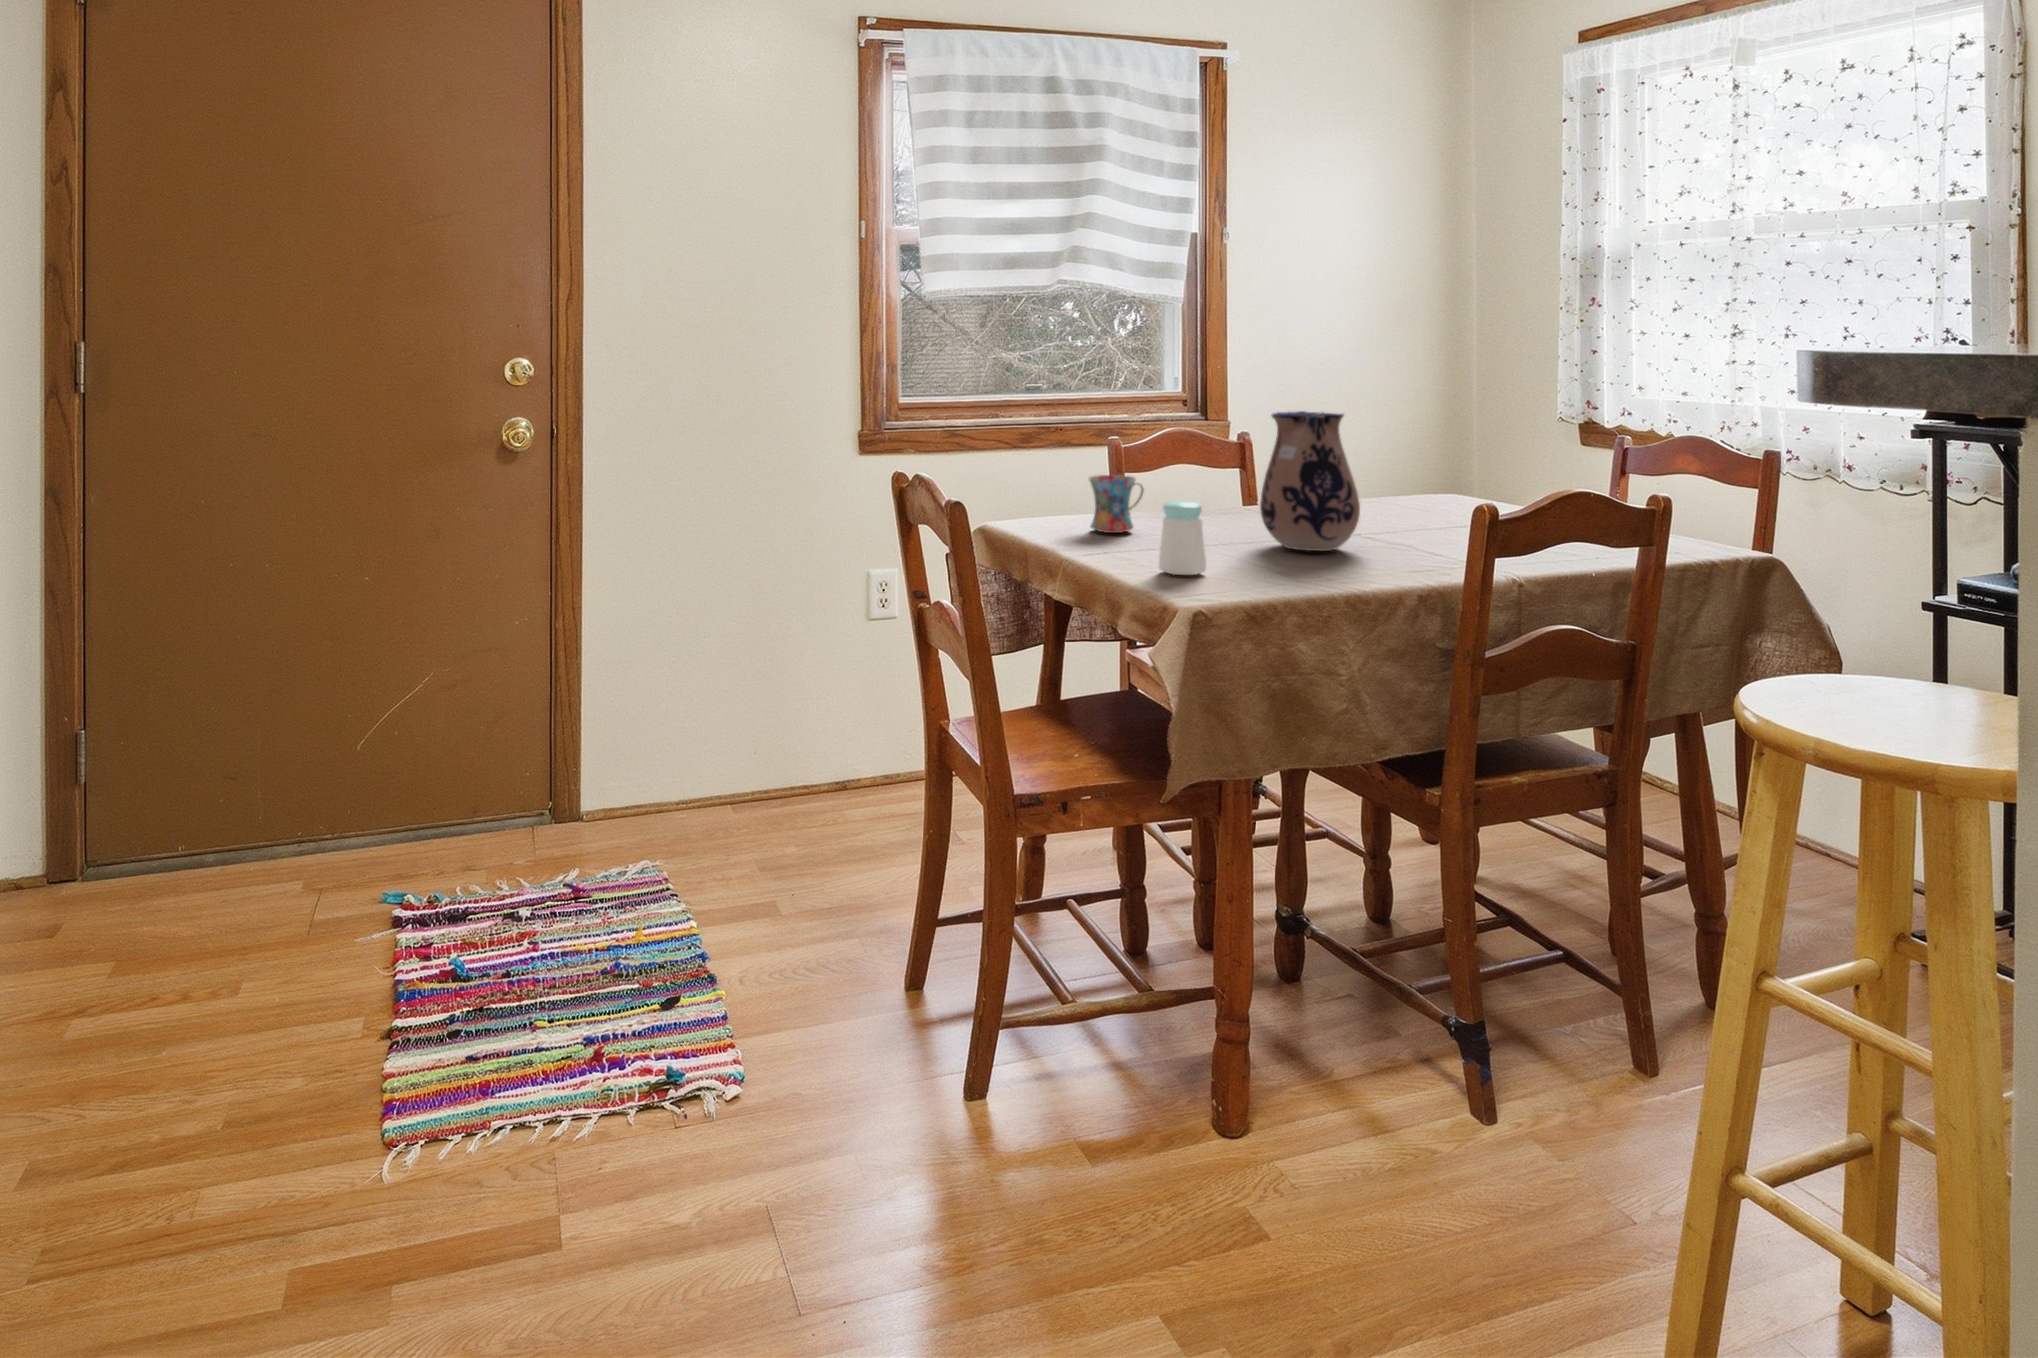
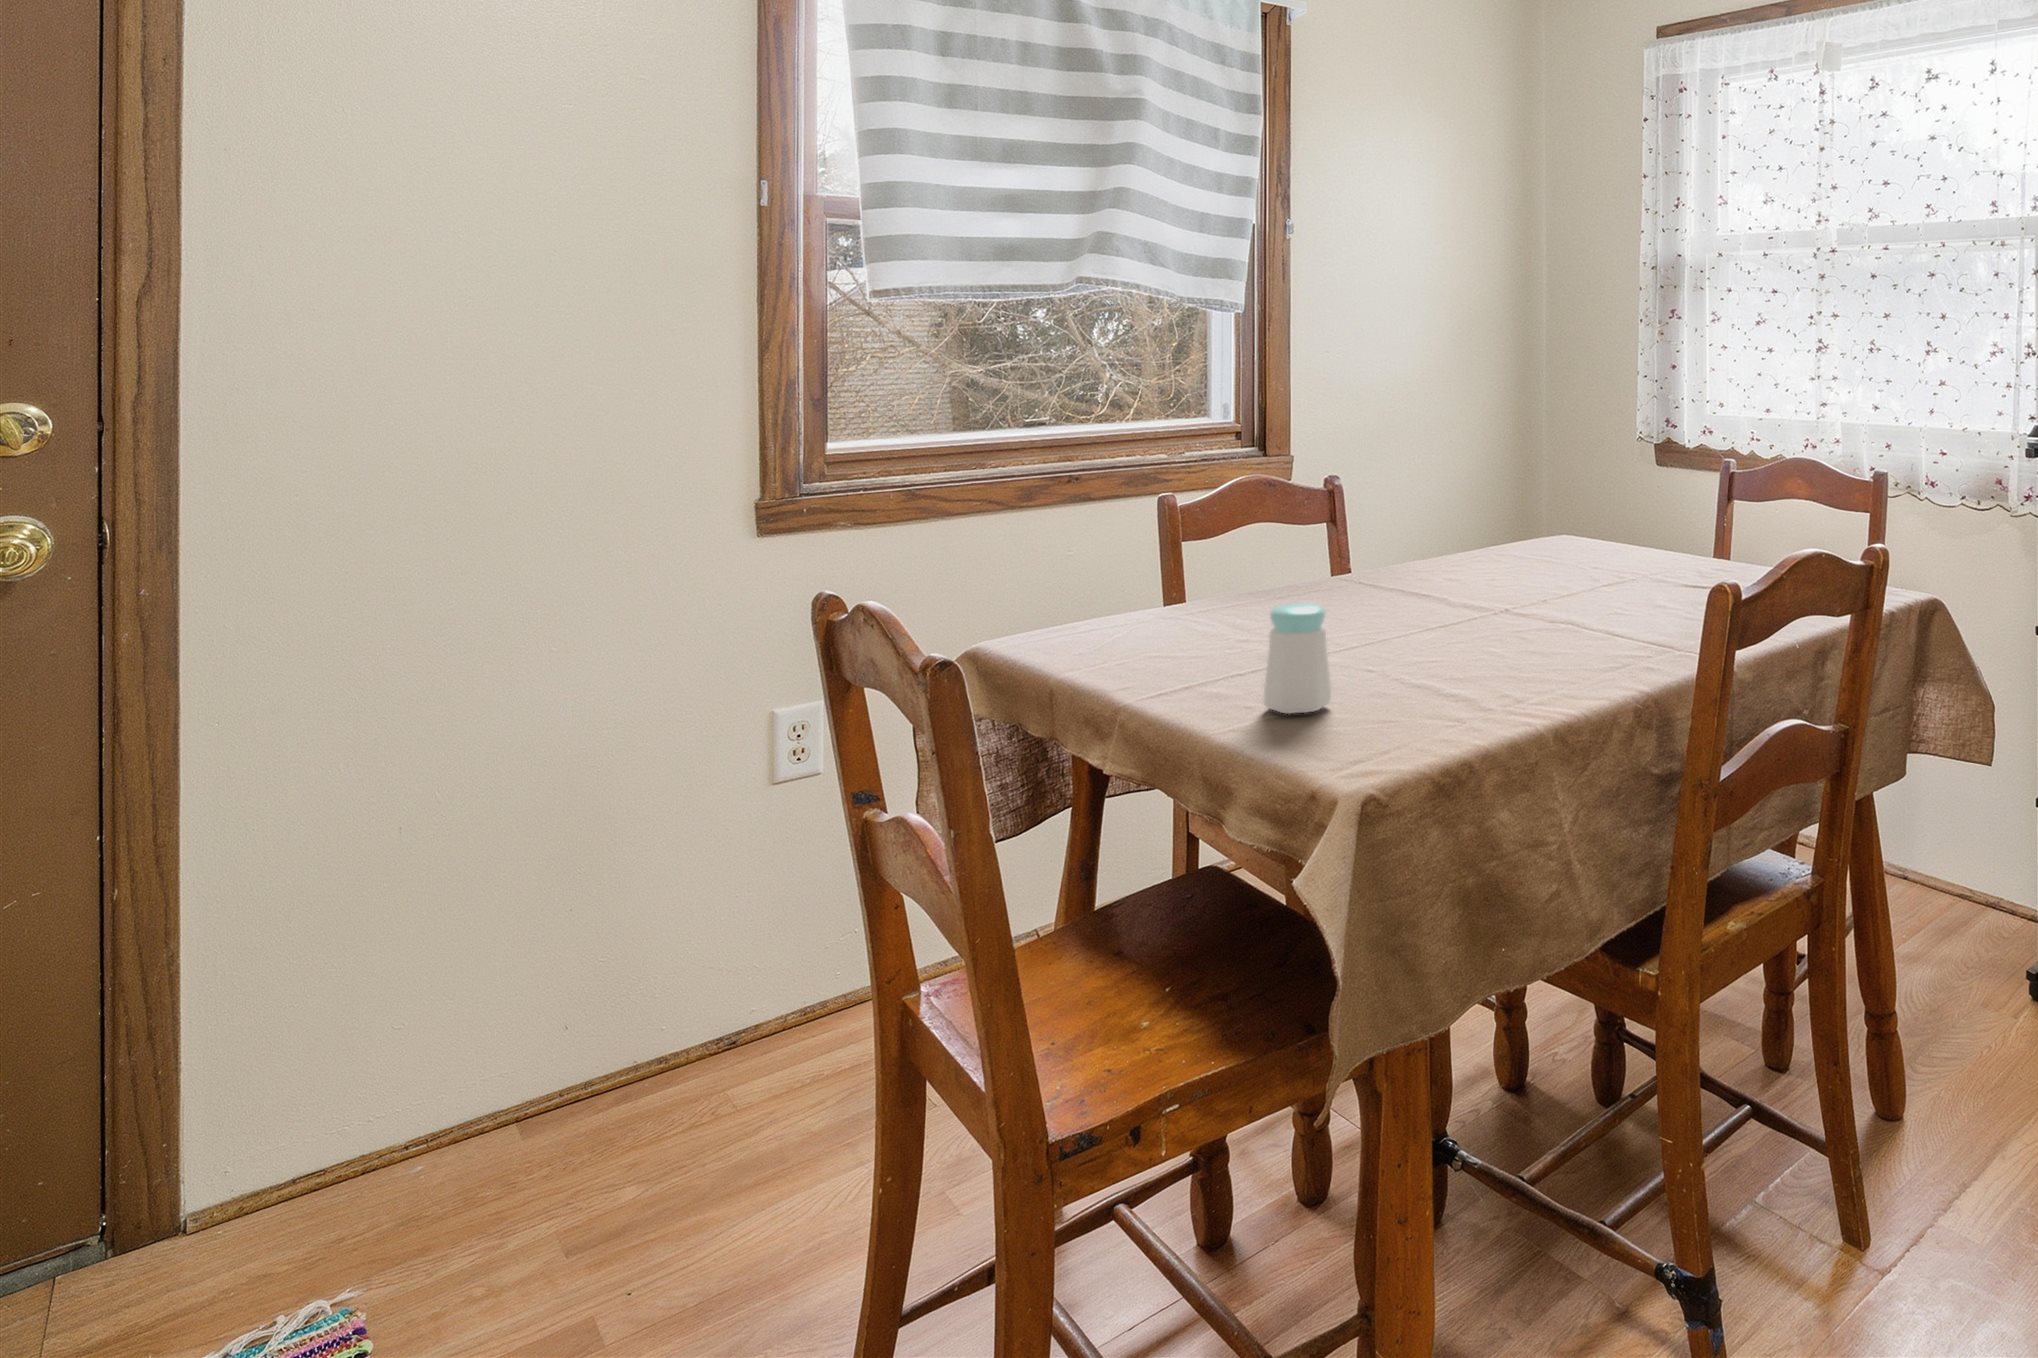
ceramic pitcher: present [1260,411,1360,551] -> none [1384,460,1511,649]
mug: present [1089,475,1144,533] -> none [1141,557,1219,642]

